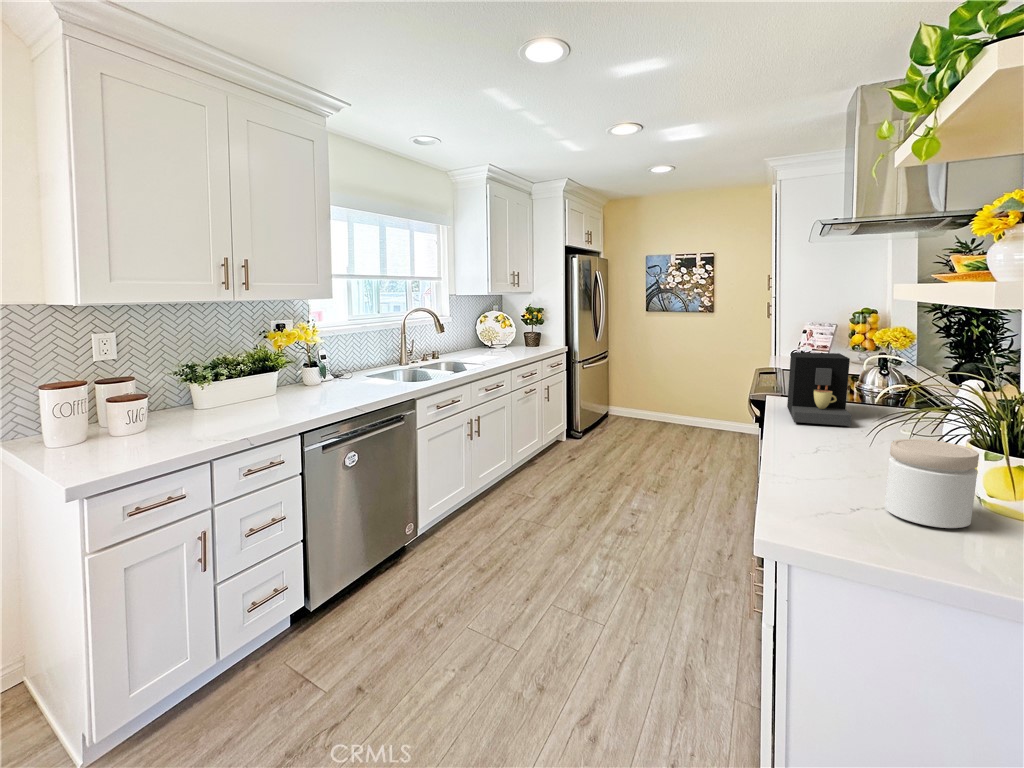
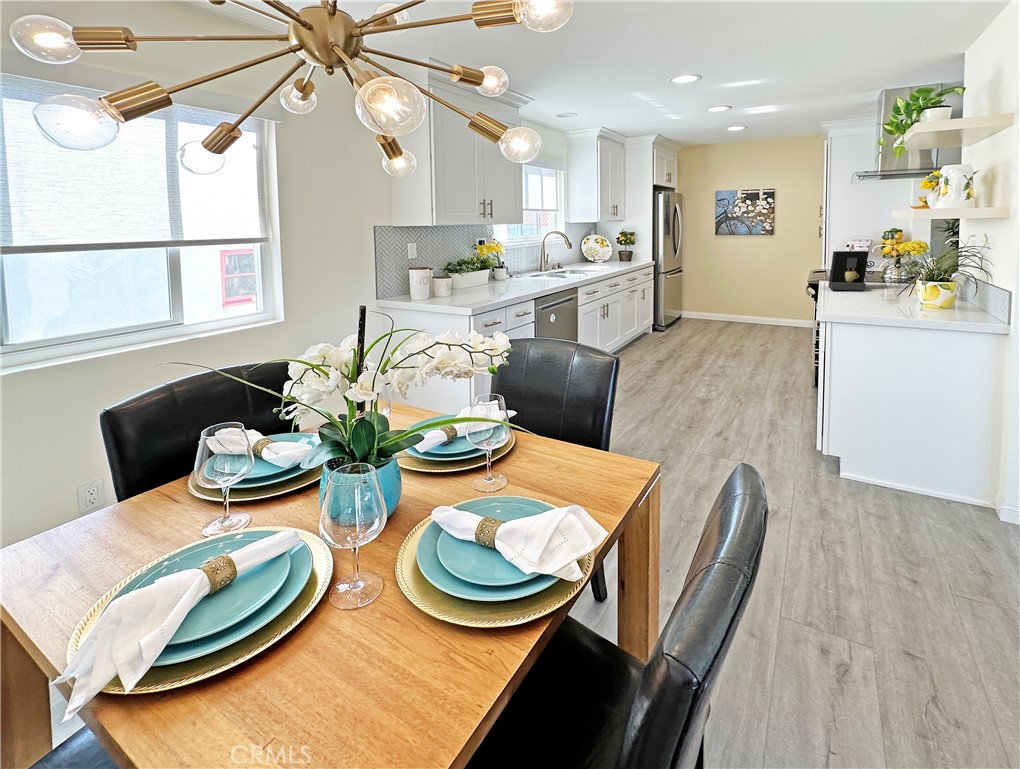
jar: present [884,439,979,528] -> none [869,275,910,308]

